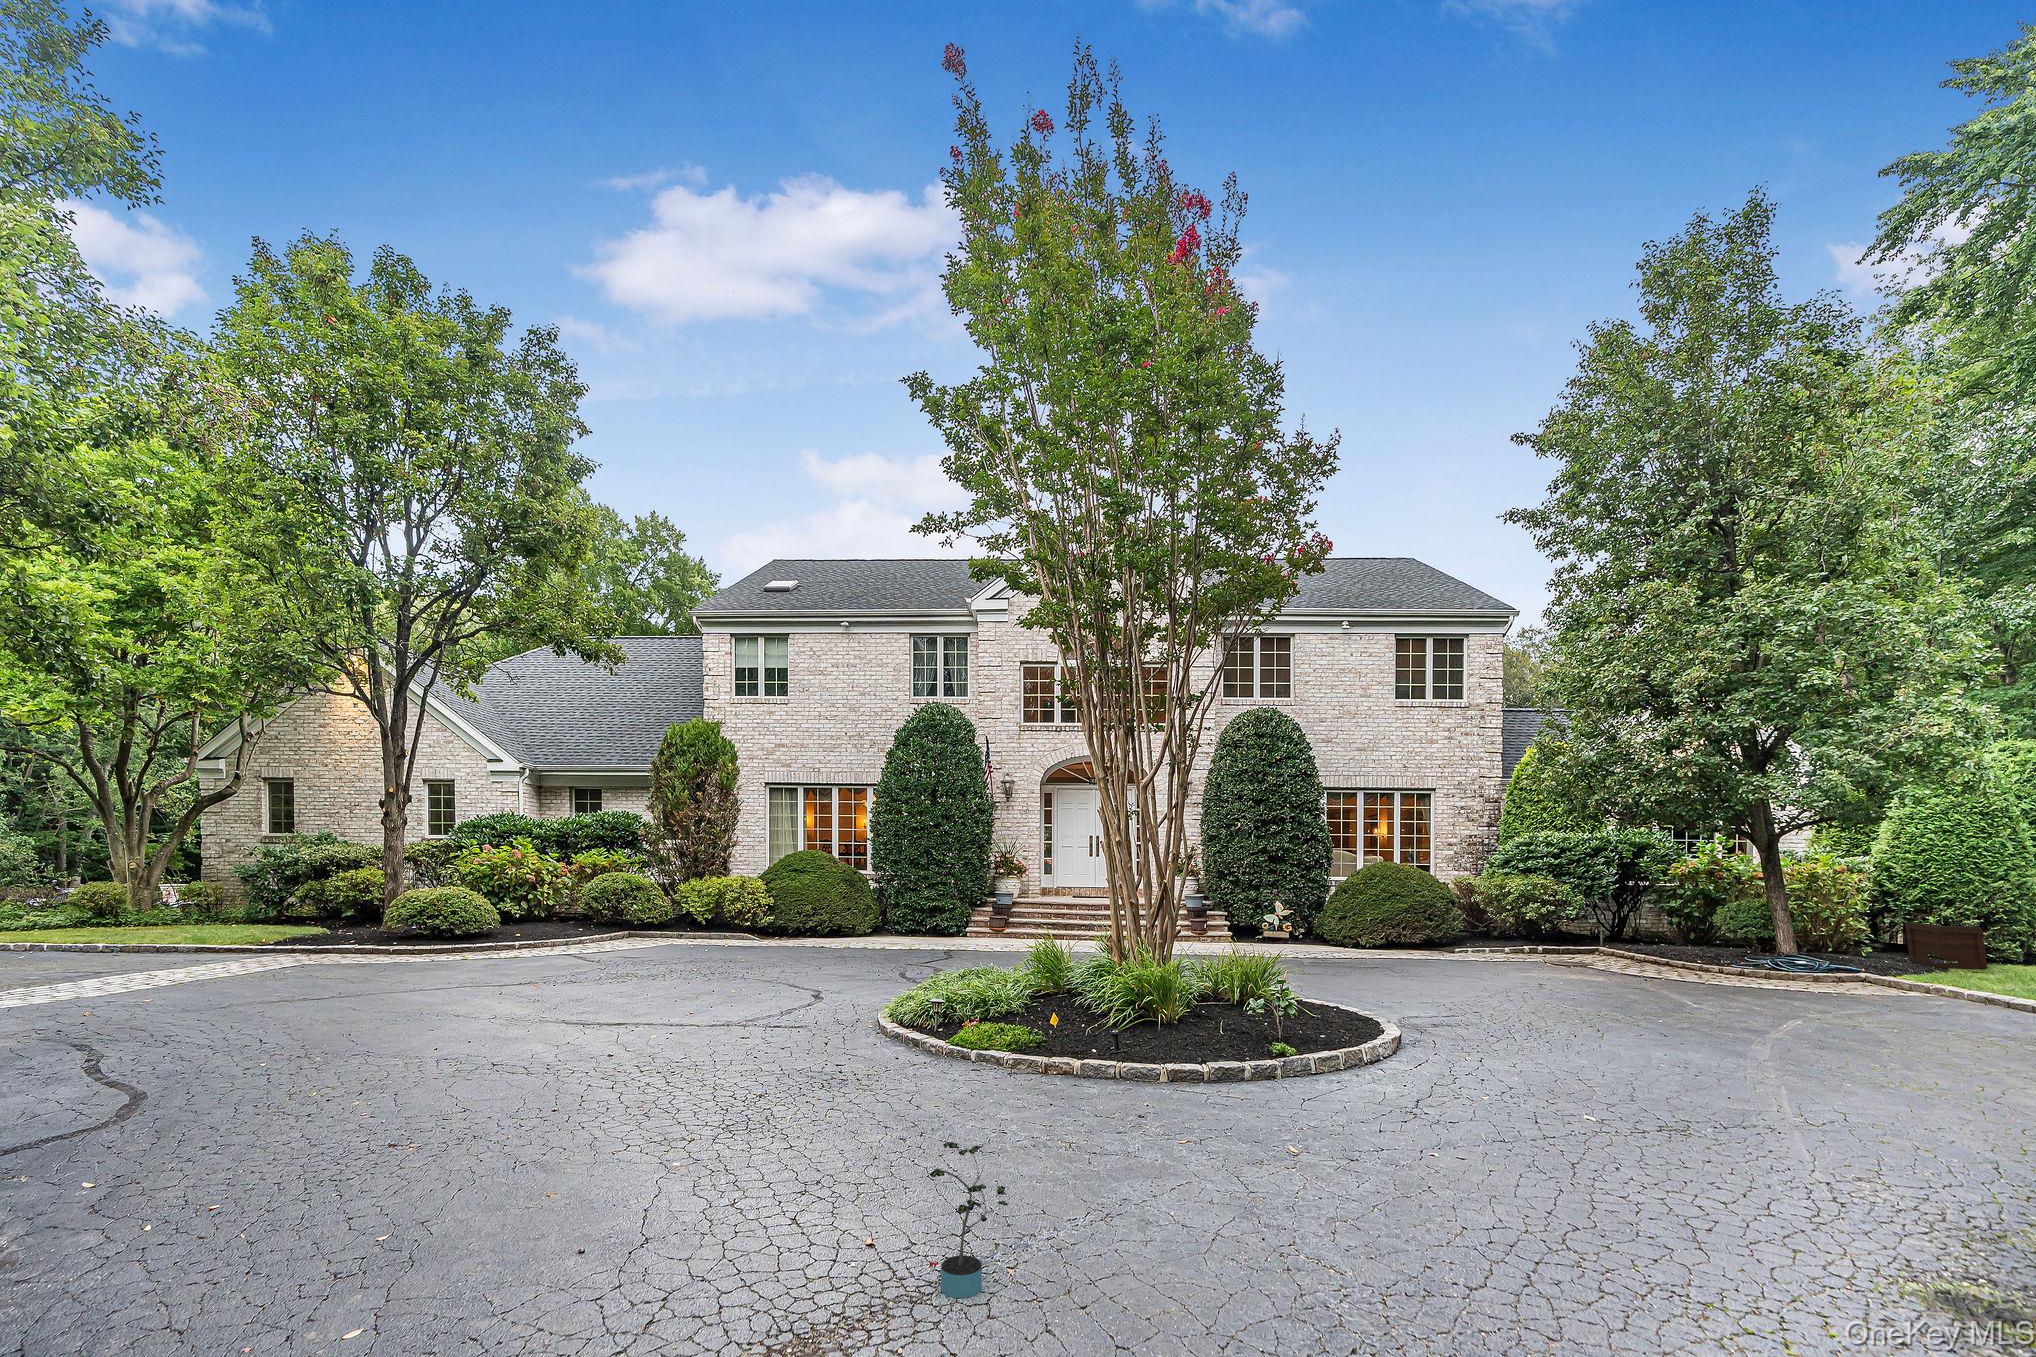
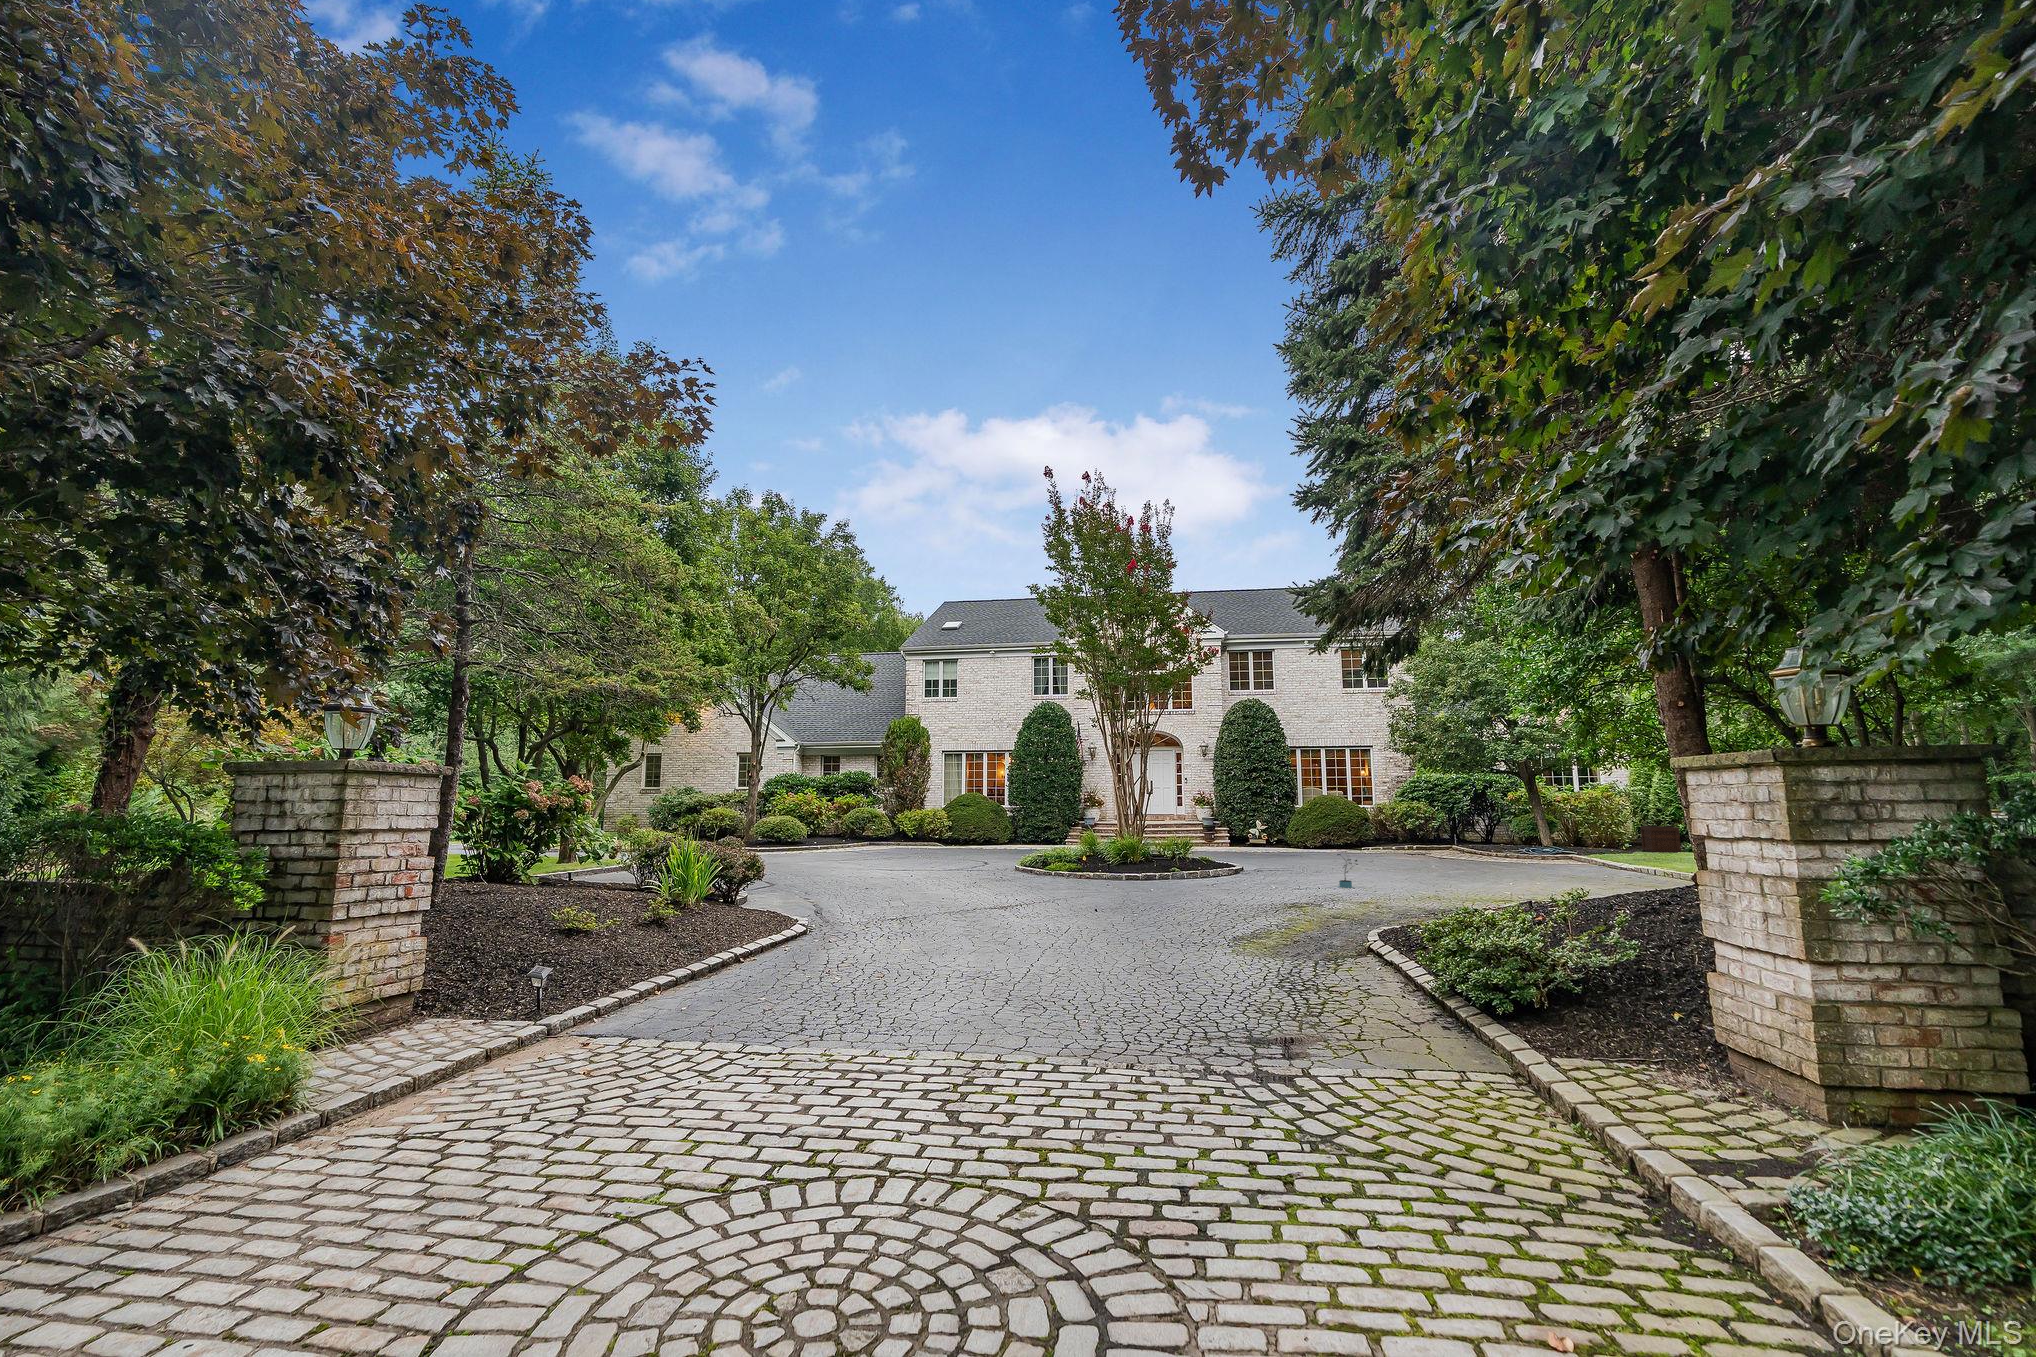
potted plant: present [930,1142,1008,1298] -> present [1337,849,1358,888]

